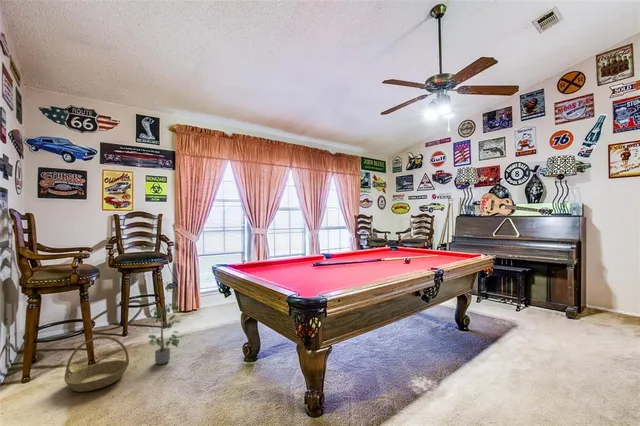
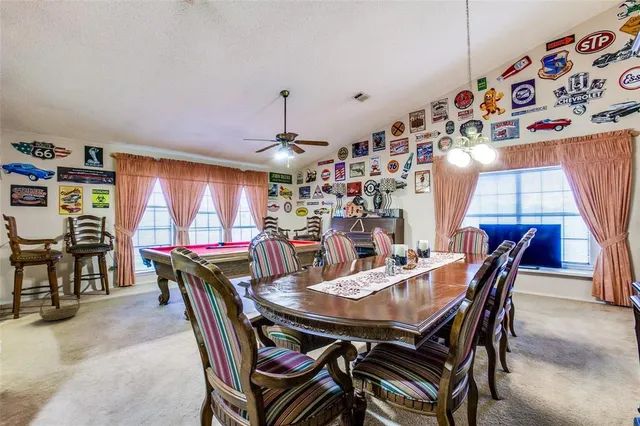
potted plant: present [149,303,183,364] -> none [93,272,119,309]

